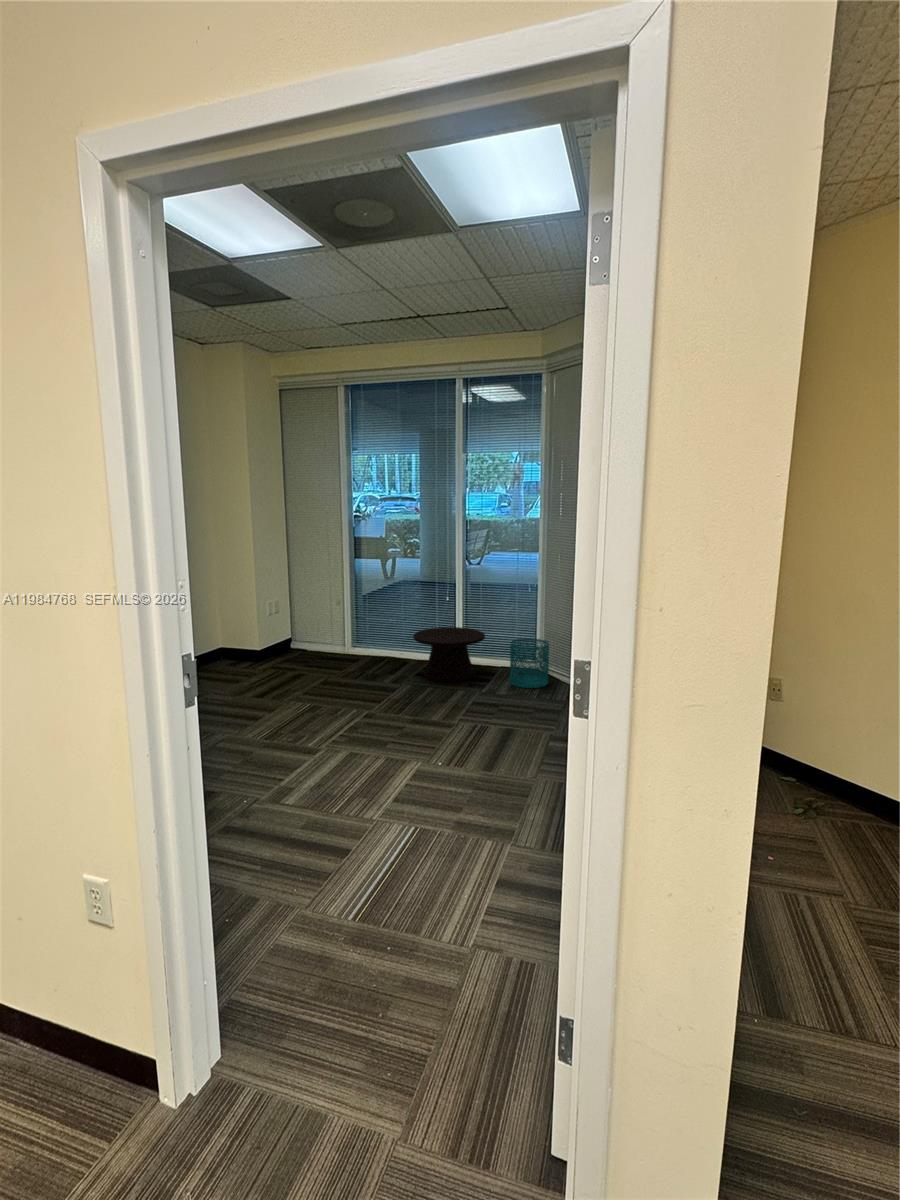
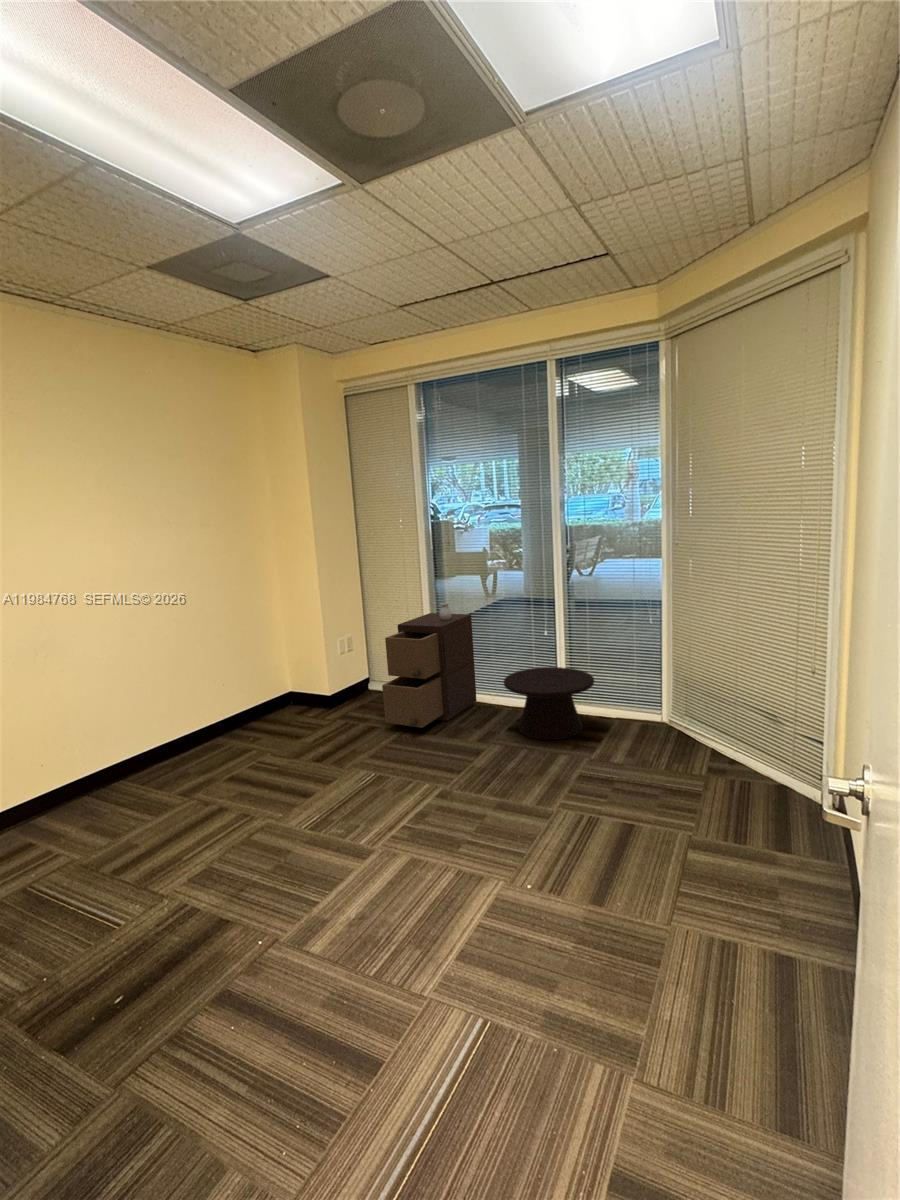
storage cabinet: none [311,572,387,674] -> present [382,603,476,728]
wastebasket: present [510,638,549,688] -> none [628,684,681,752]

